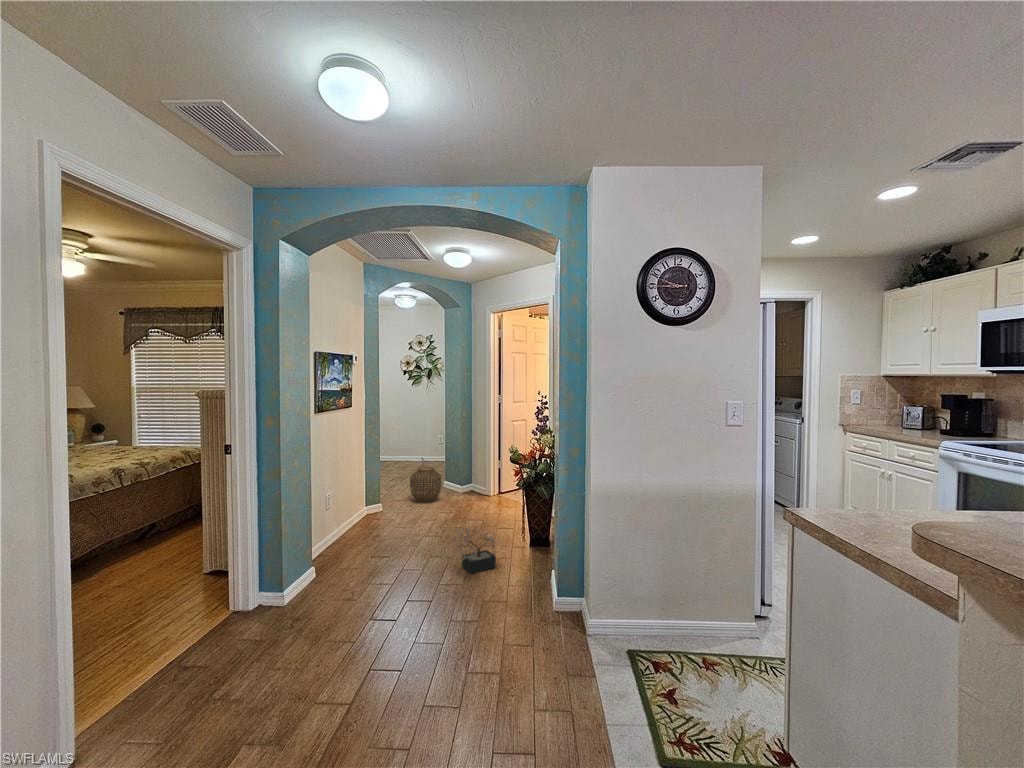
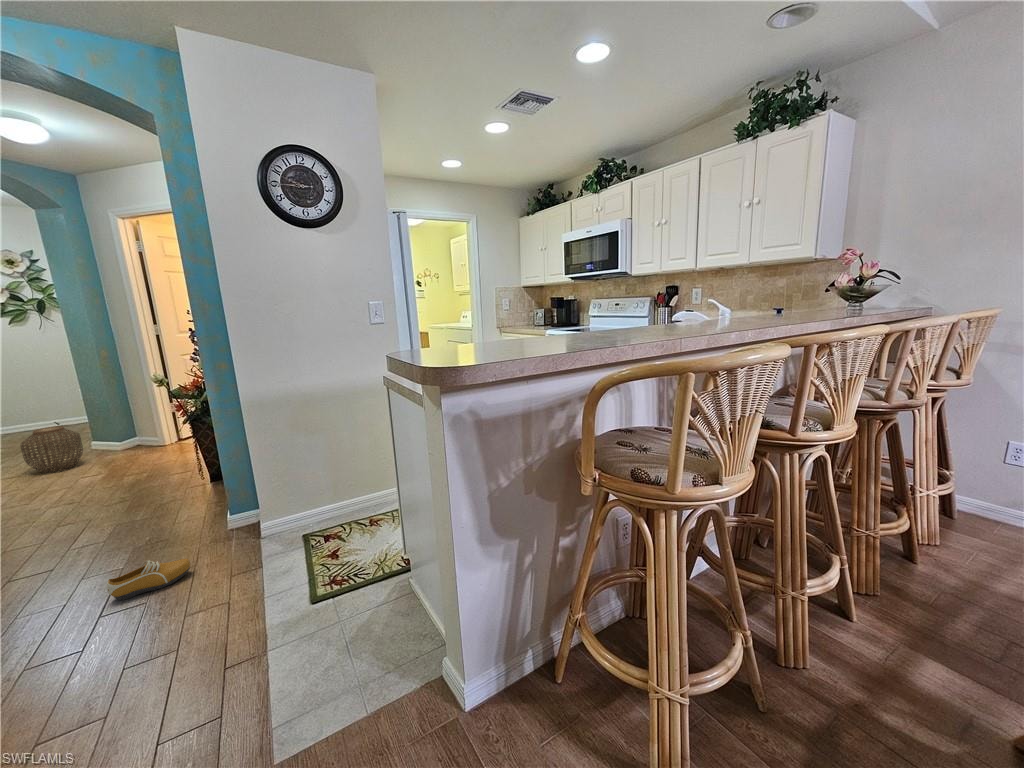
decorative plant: present [453,529,499,573] -> none [82,476,161,528]
shoe: none [477,627,534,659] -> present [107,559,190,600]

